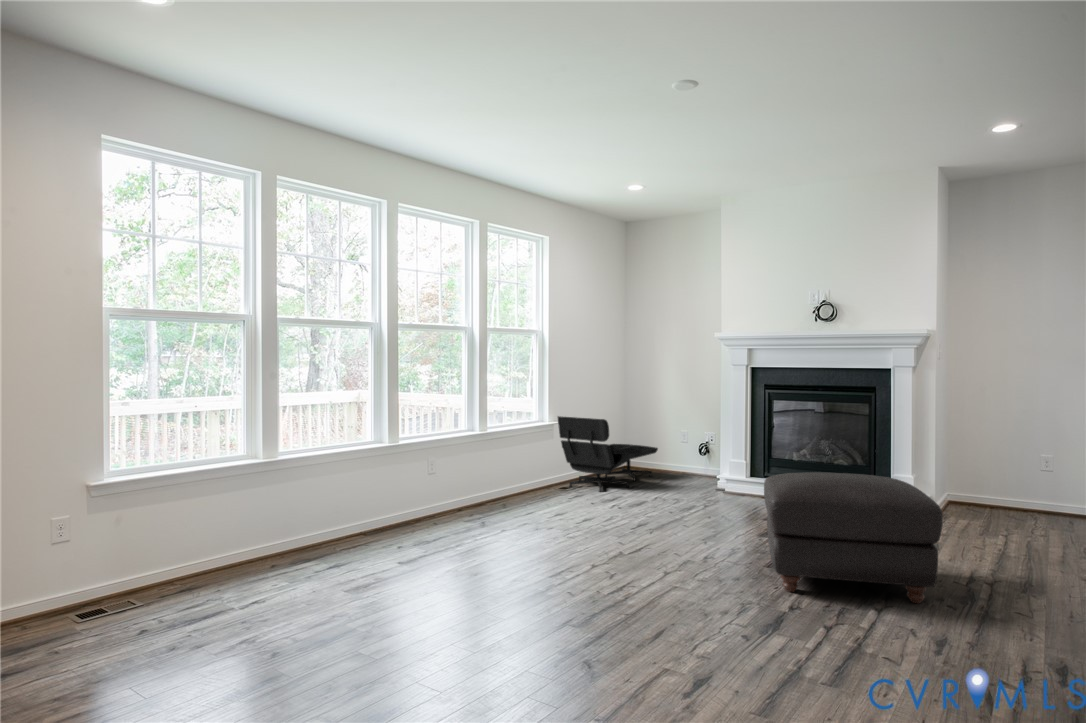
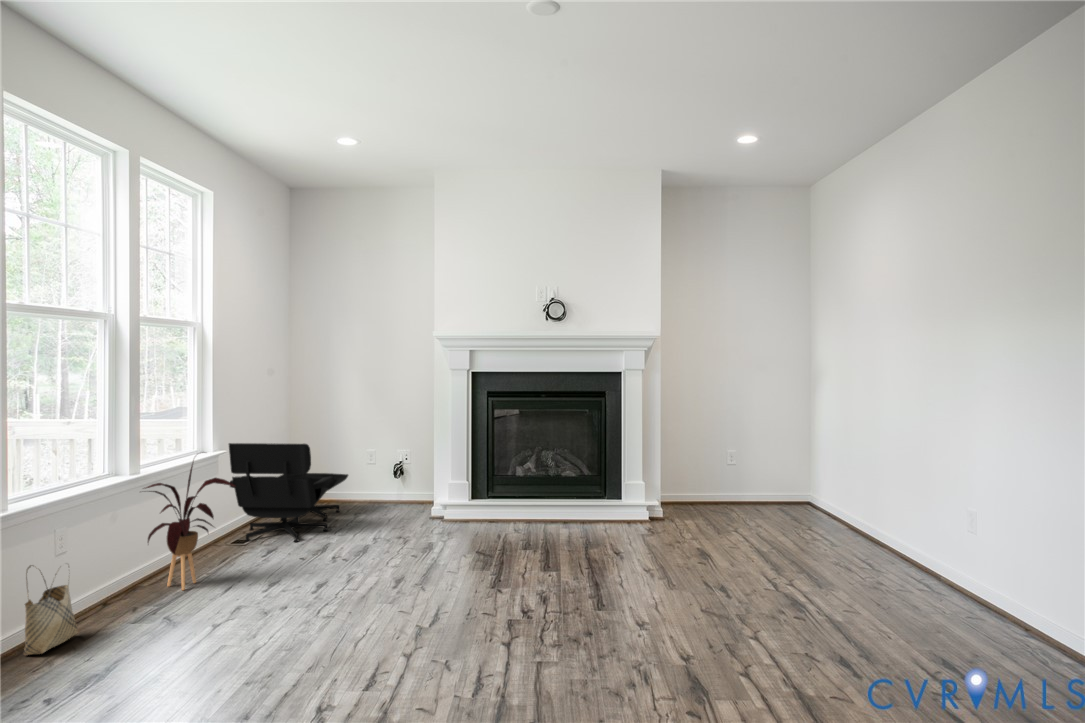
house plant: none [481,419,537,509] -> present [145,452,235,590]
ottoman: present [764,472,943,604] -> none [578,490,780,634]
woven basket: none [403,476,433,527] -> present [24,565,78,655]

